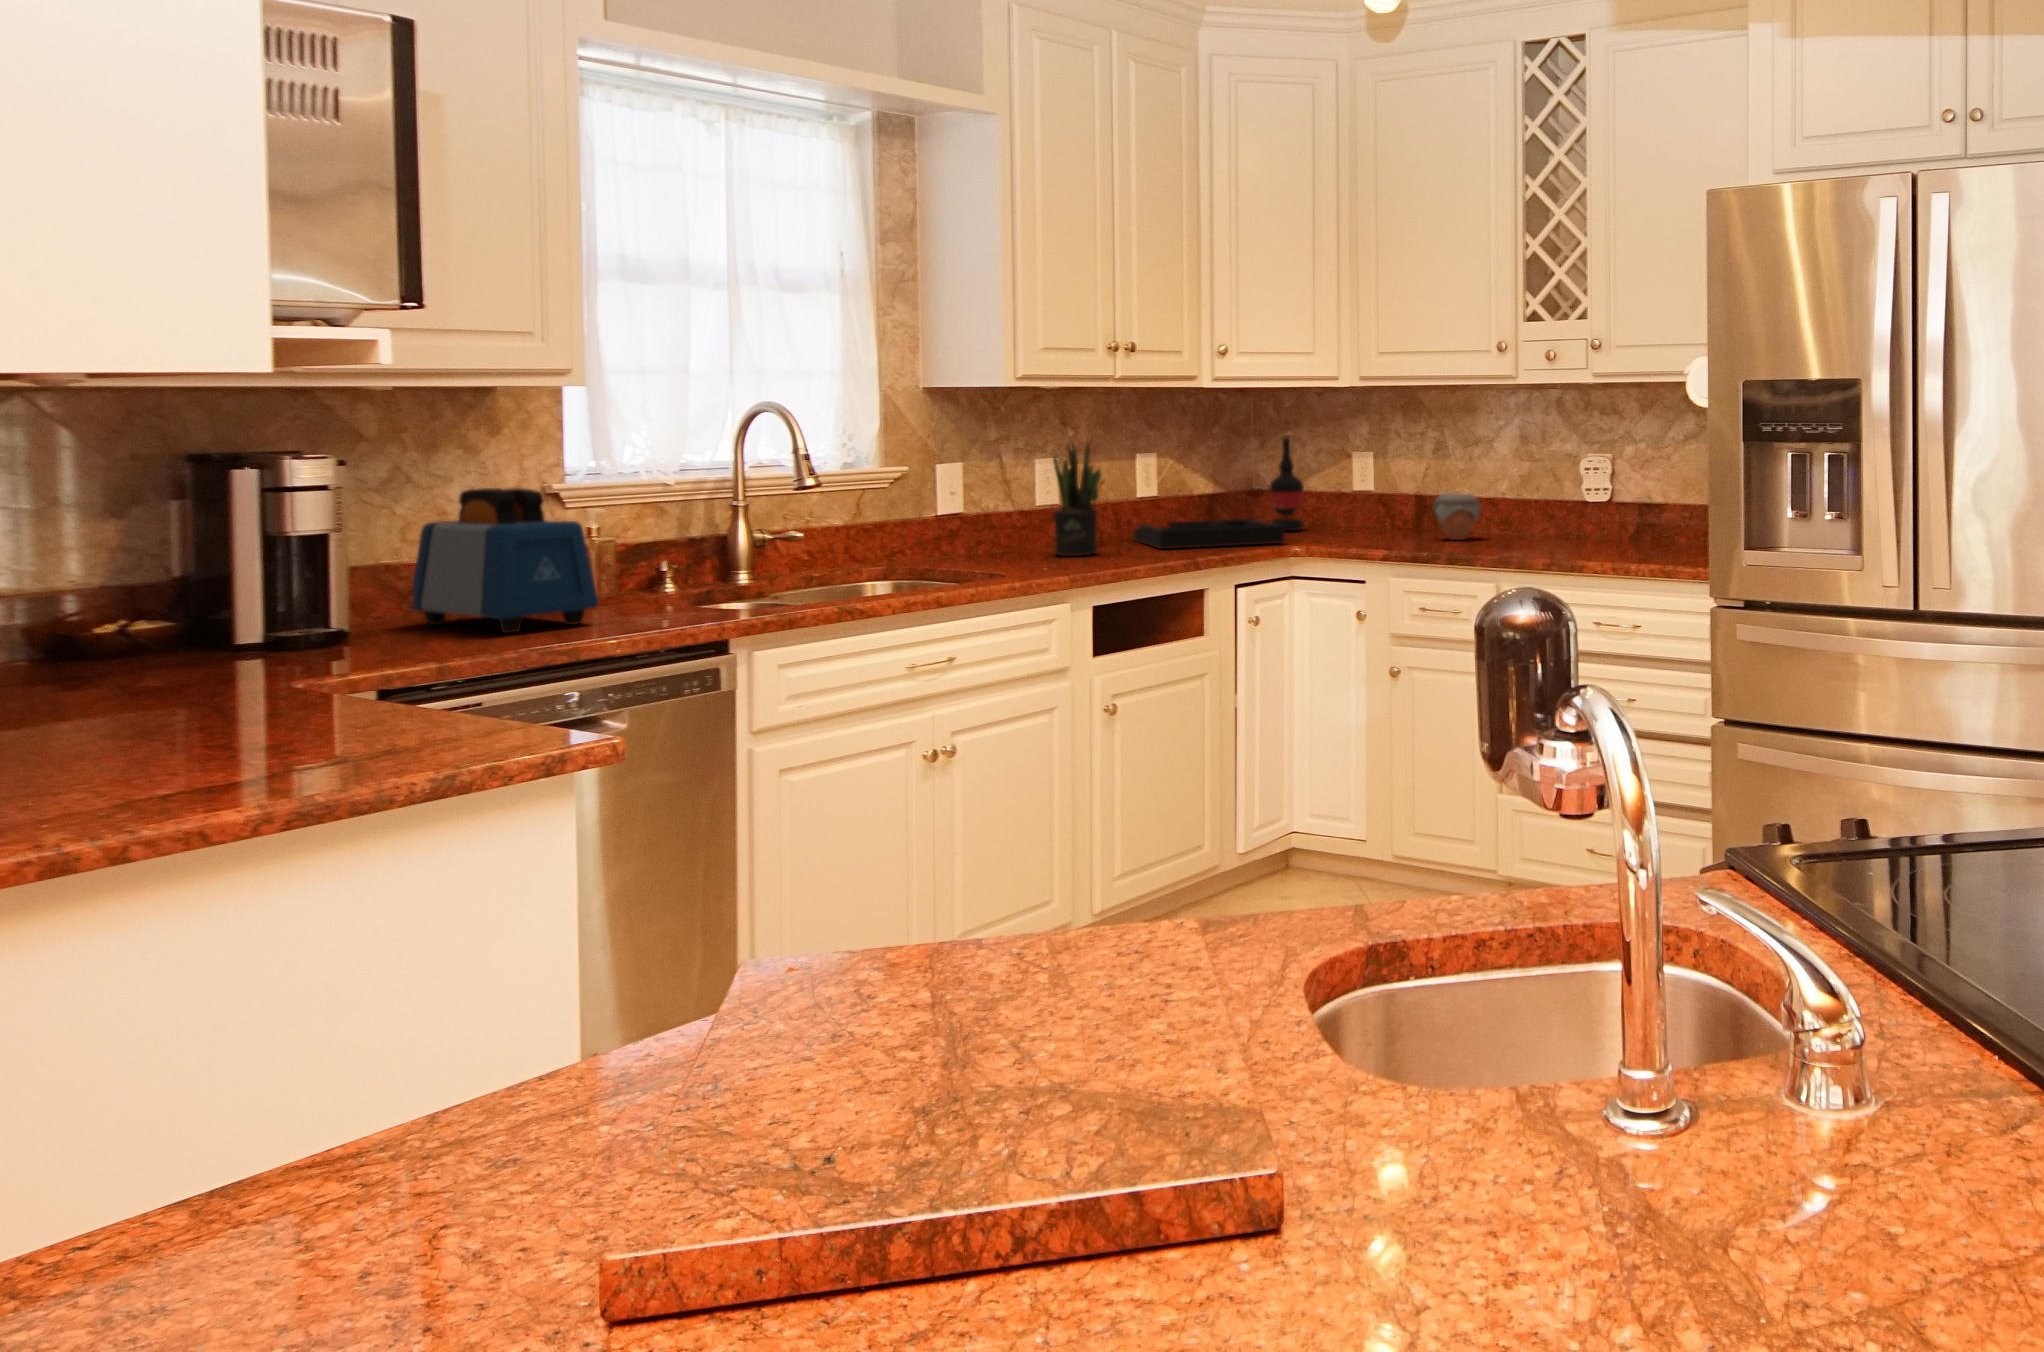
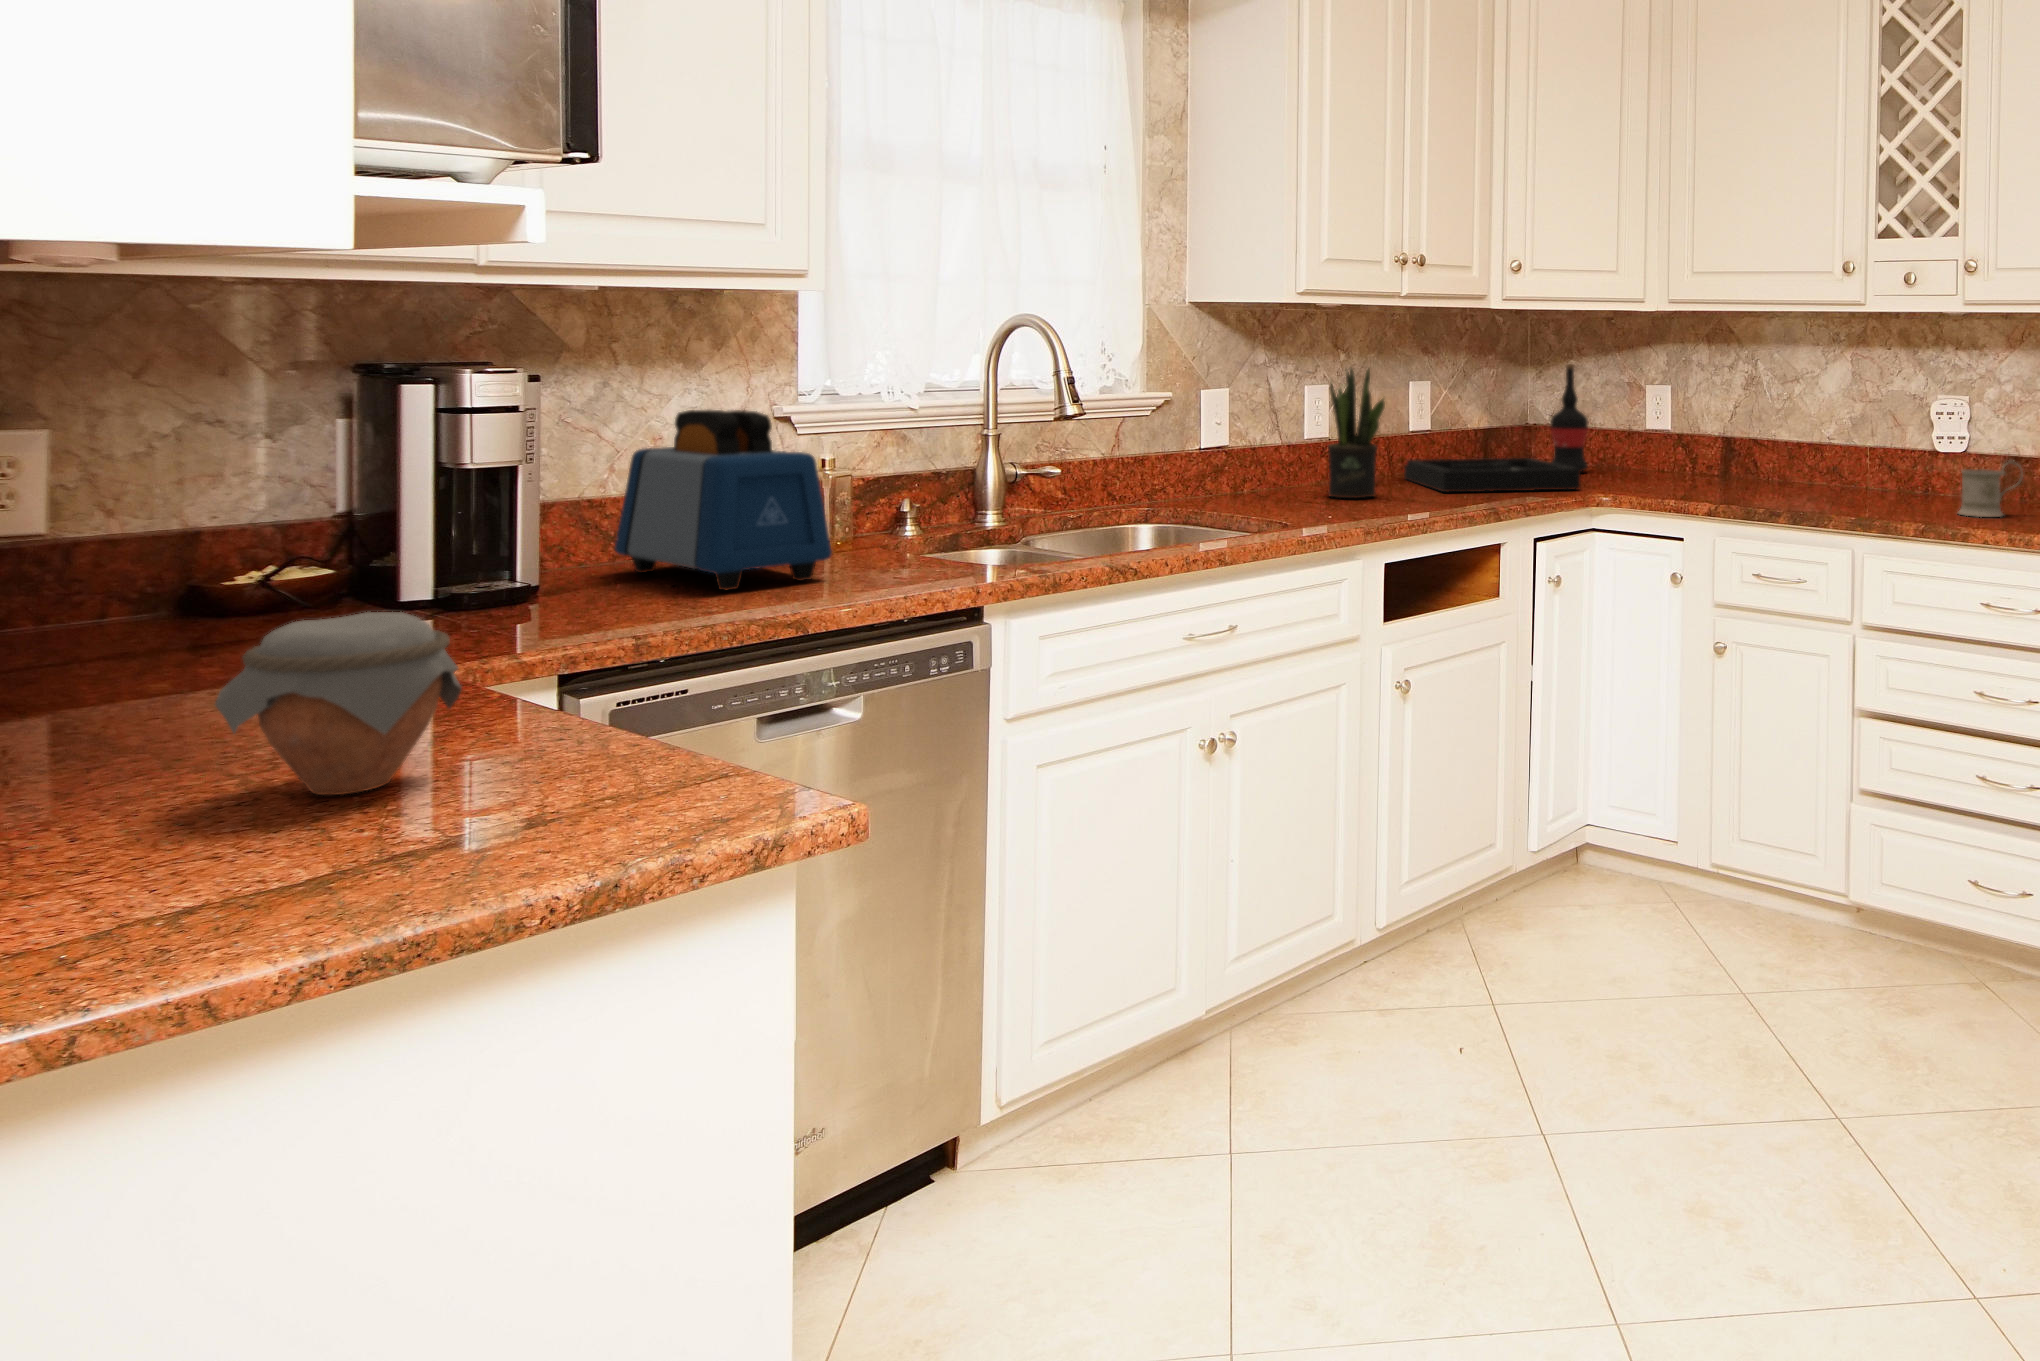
jar: present [1433,493,1481,540] -> present [215,612,462,795]
mug: none [1590,506,1643,553] -> present [1958,460,2022,517]

